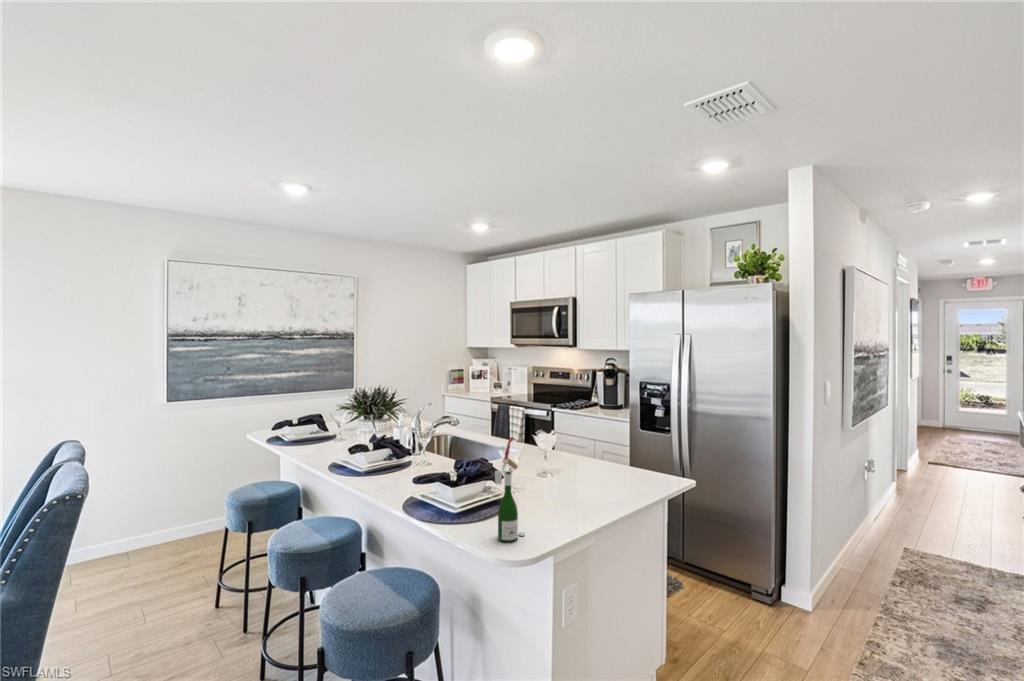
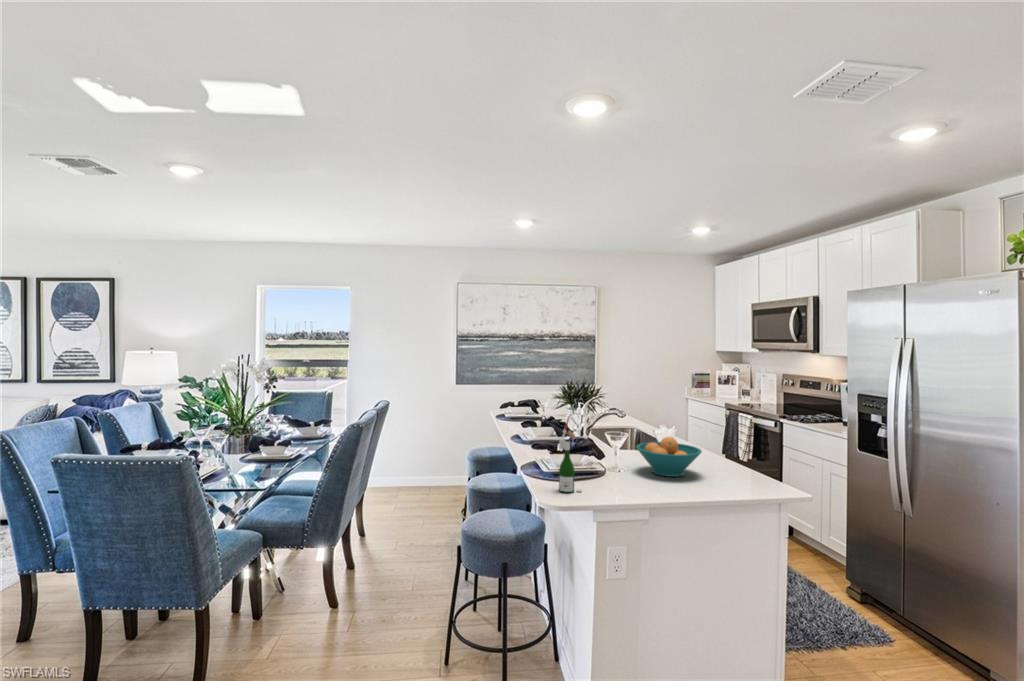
fruit bowl: none [529,446,599,491] -> present [636,437,702,477]

